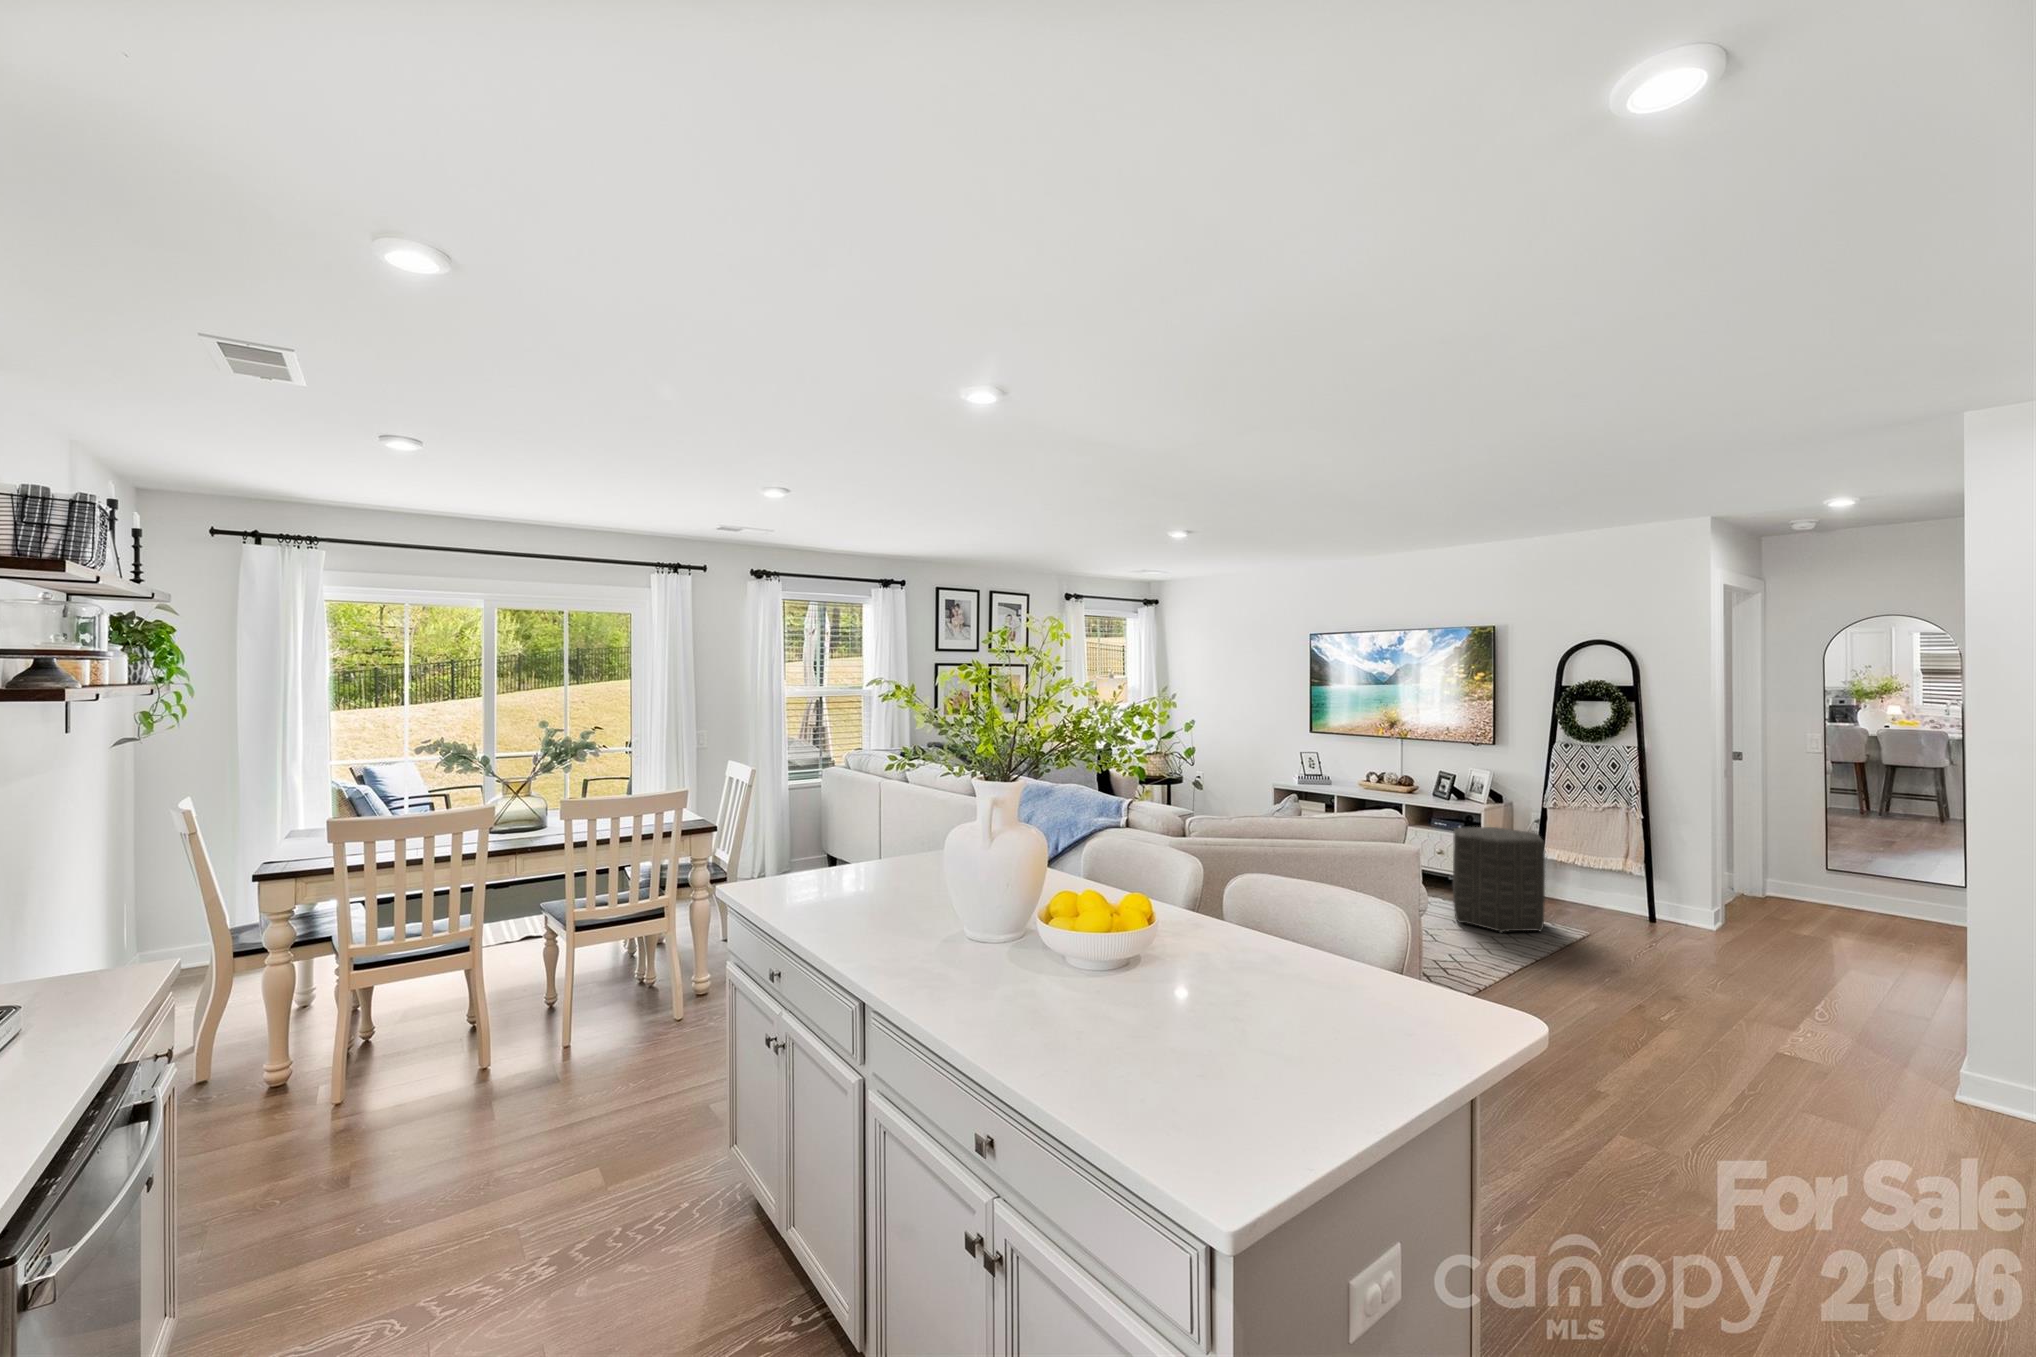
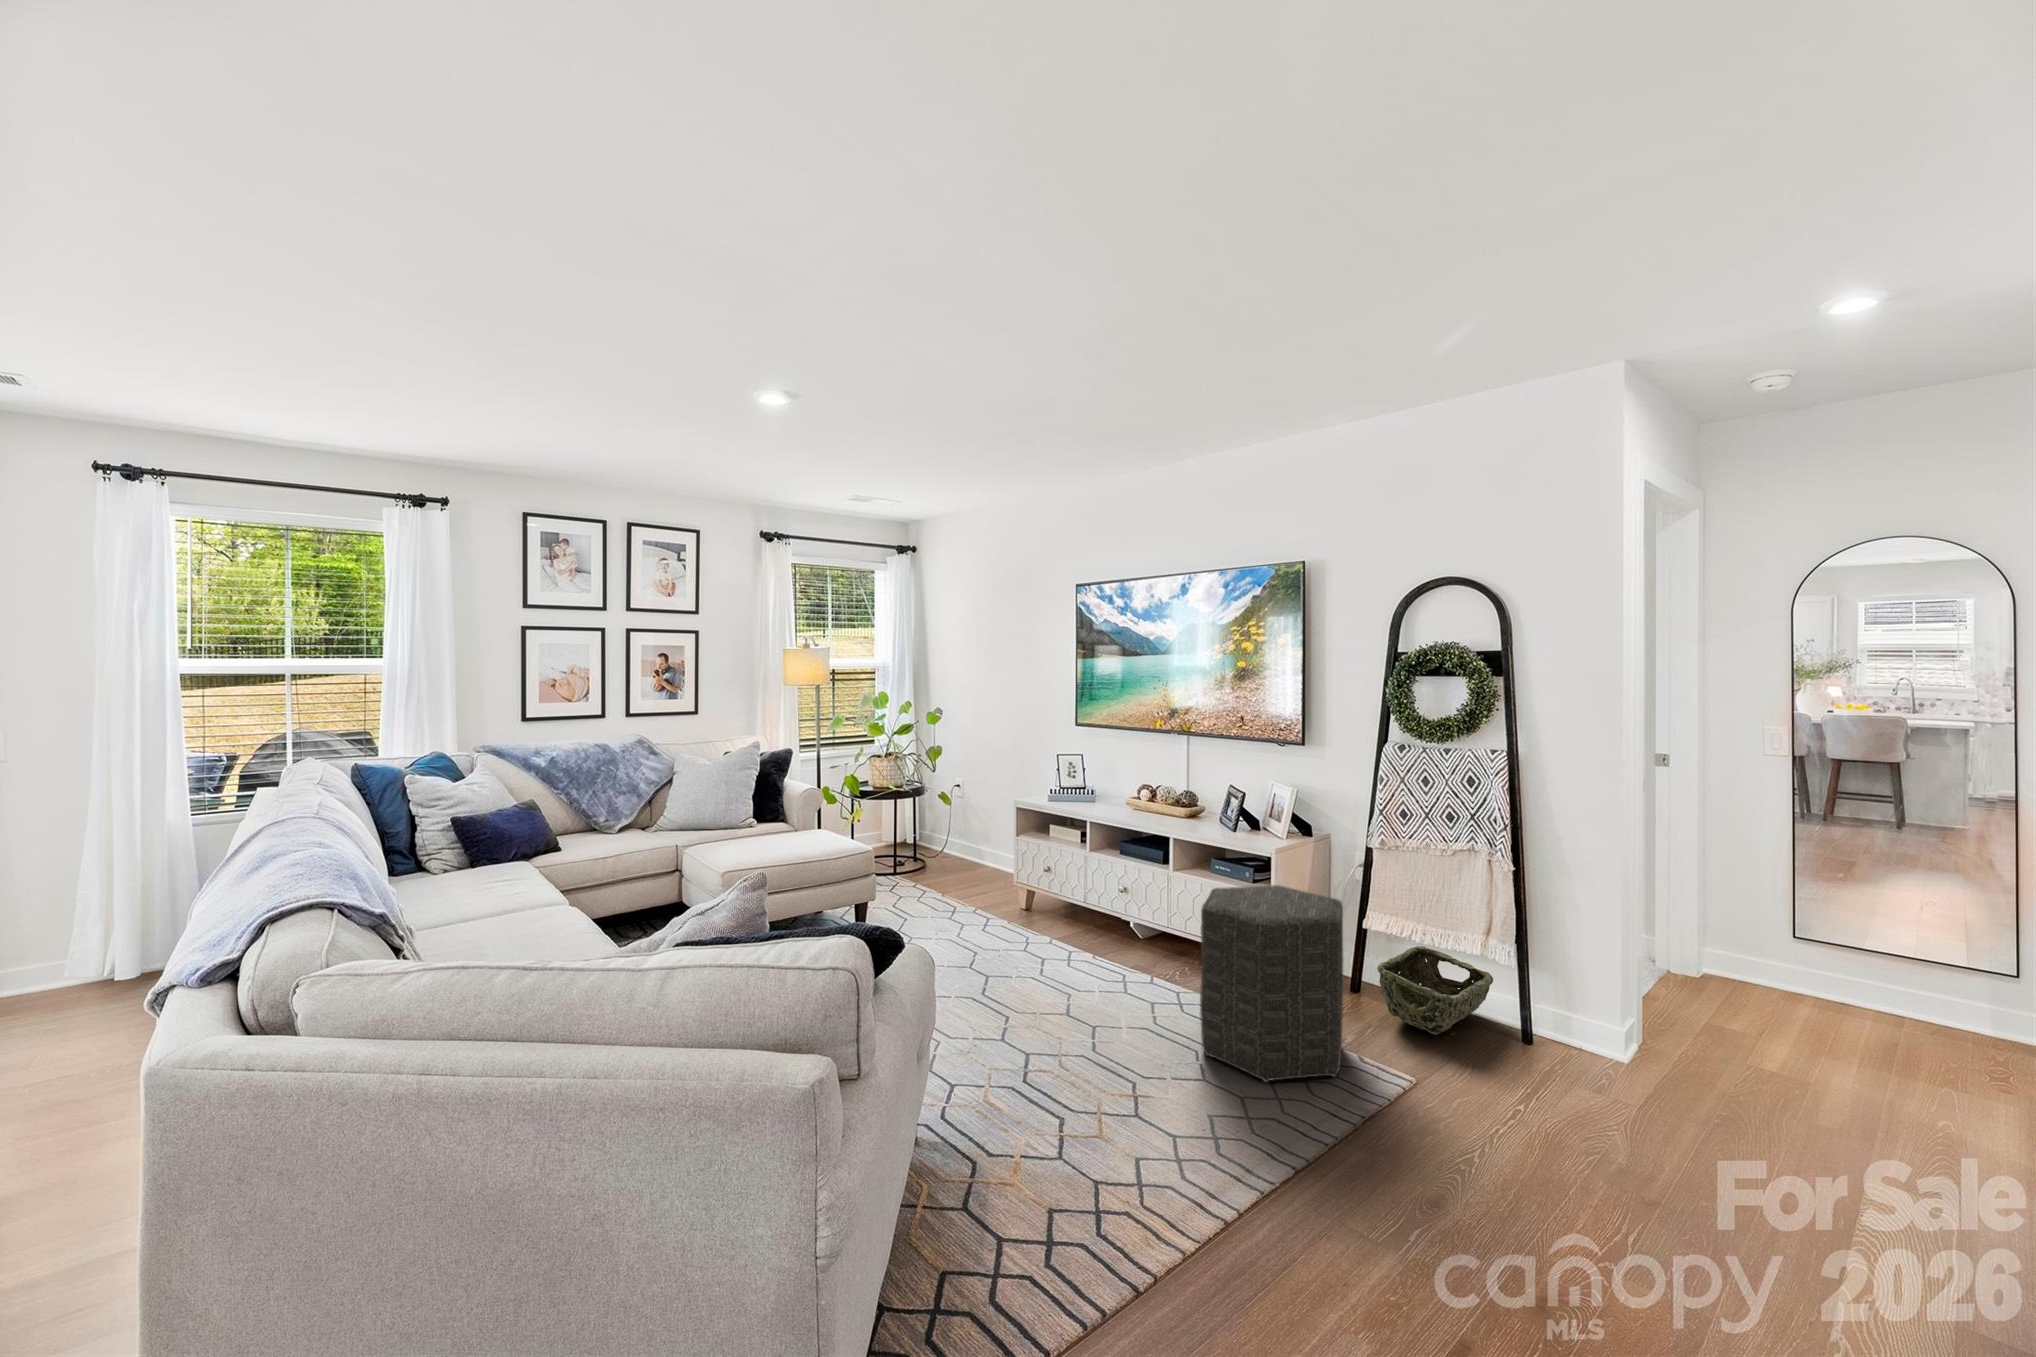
woven basket: none [1557,870,1630,917] -> present [1377,946,1493,1035]

